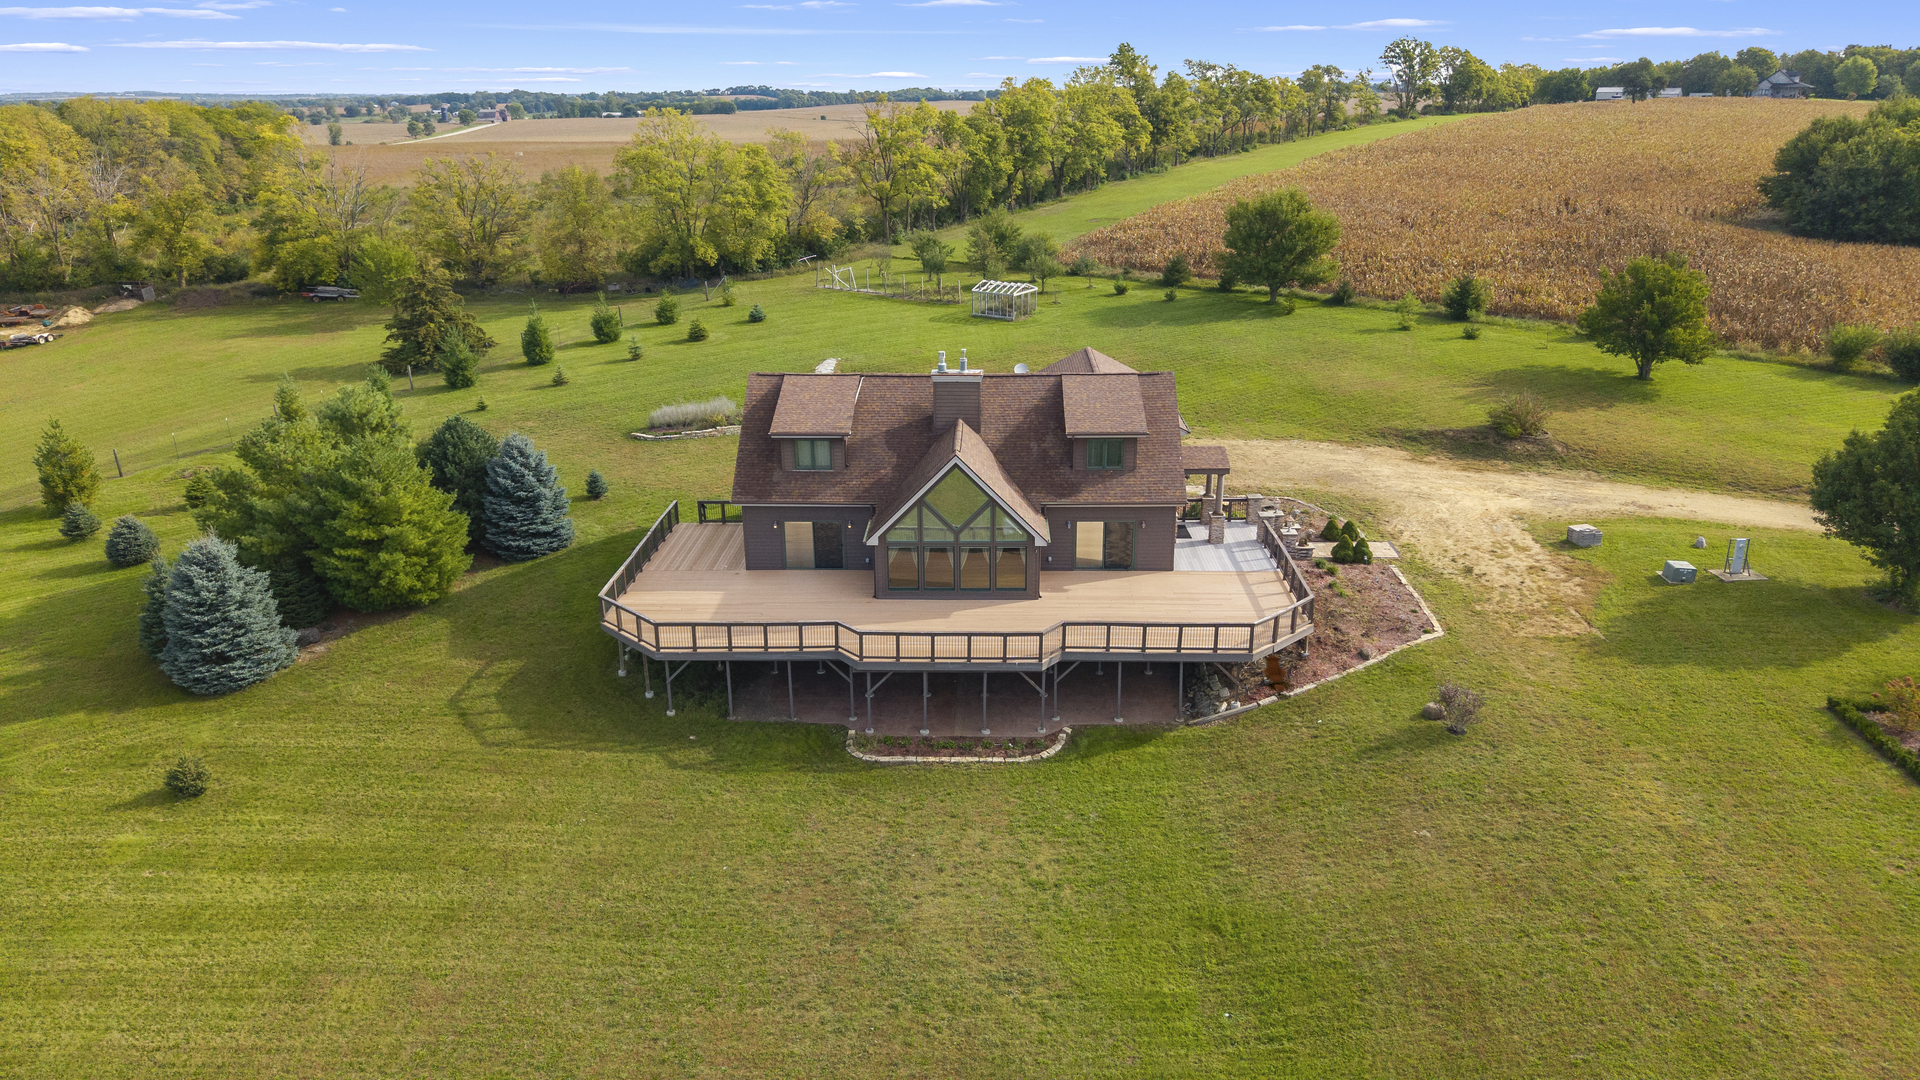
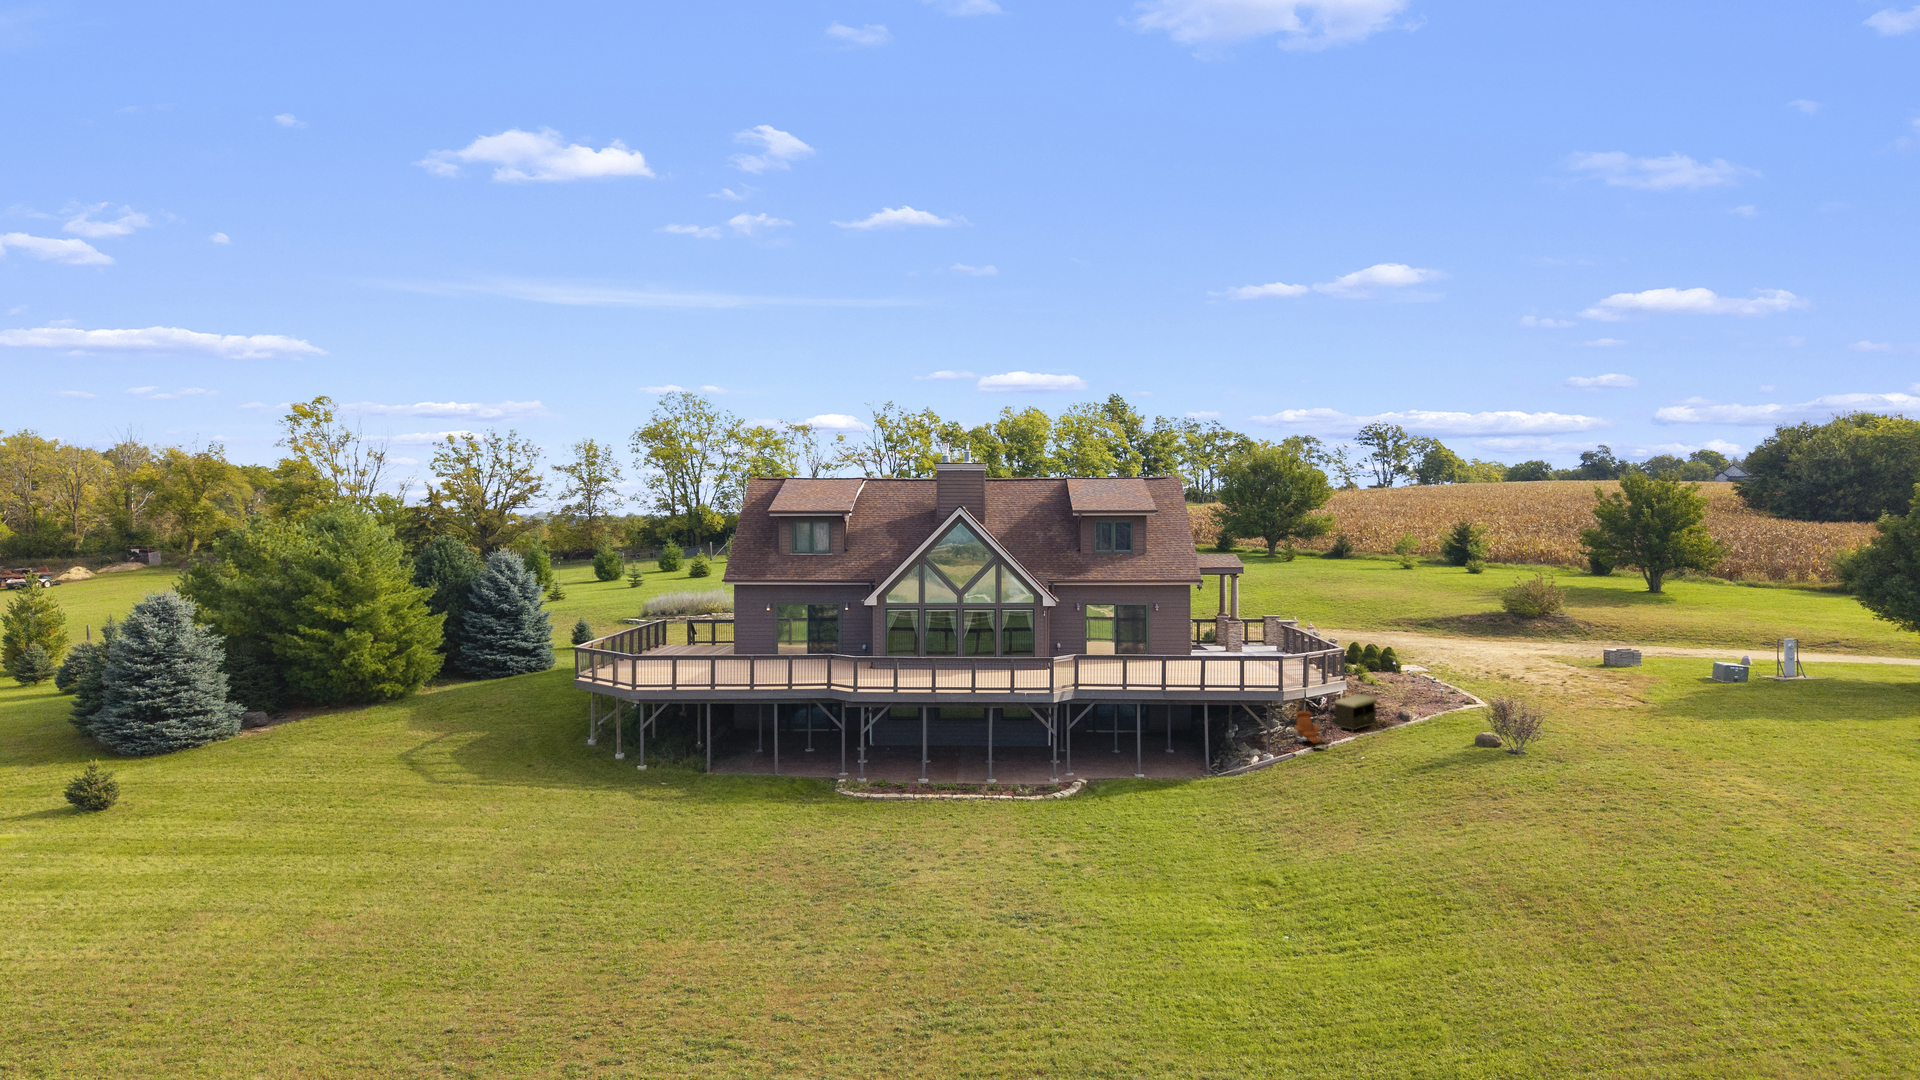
storage bench: none [1301,626,1343,666] -> present [1334,694,1377,731]

